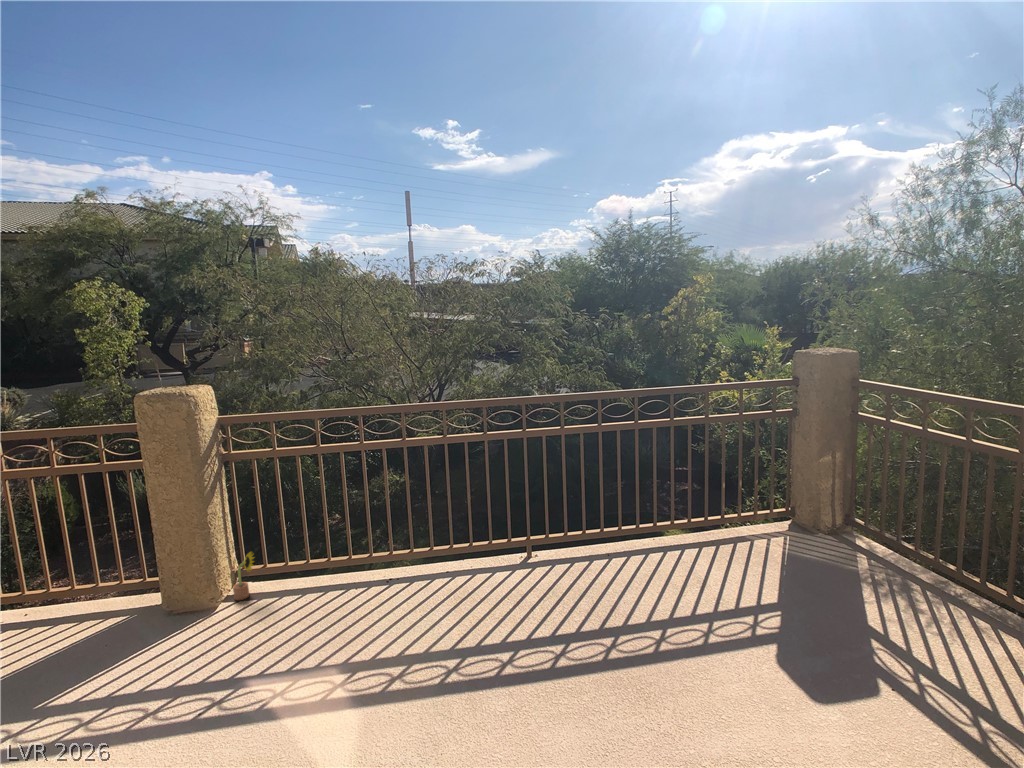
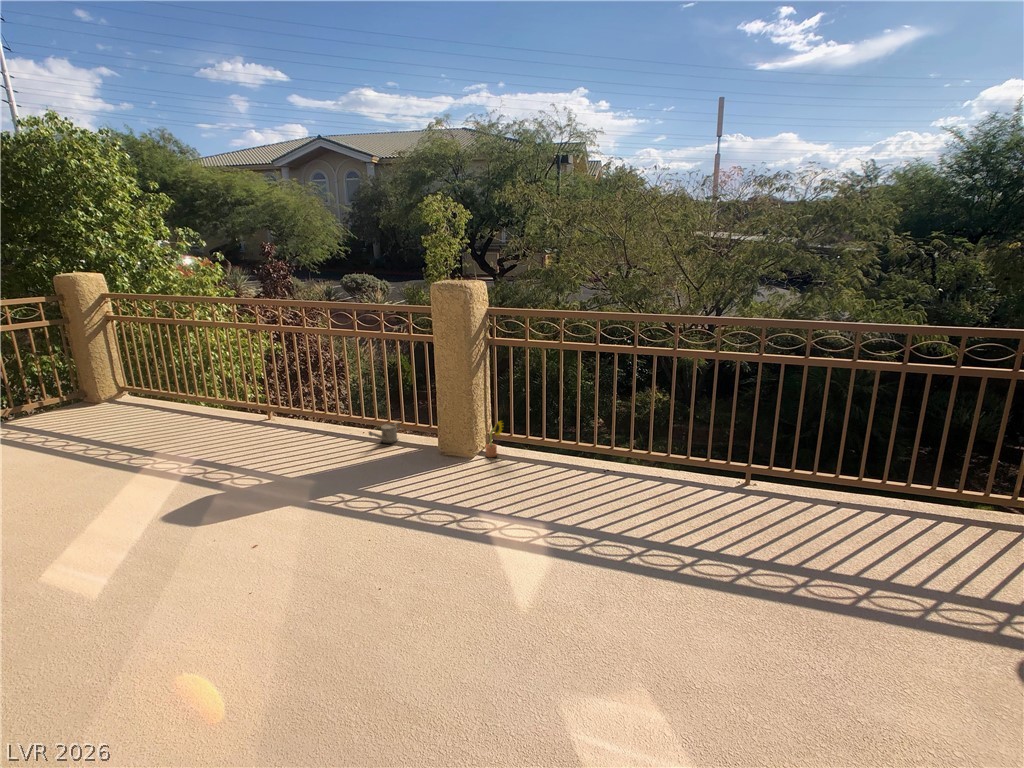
watering can: none [46,586,99,620] -> present [369,422,400,443]

